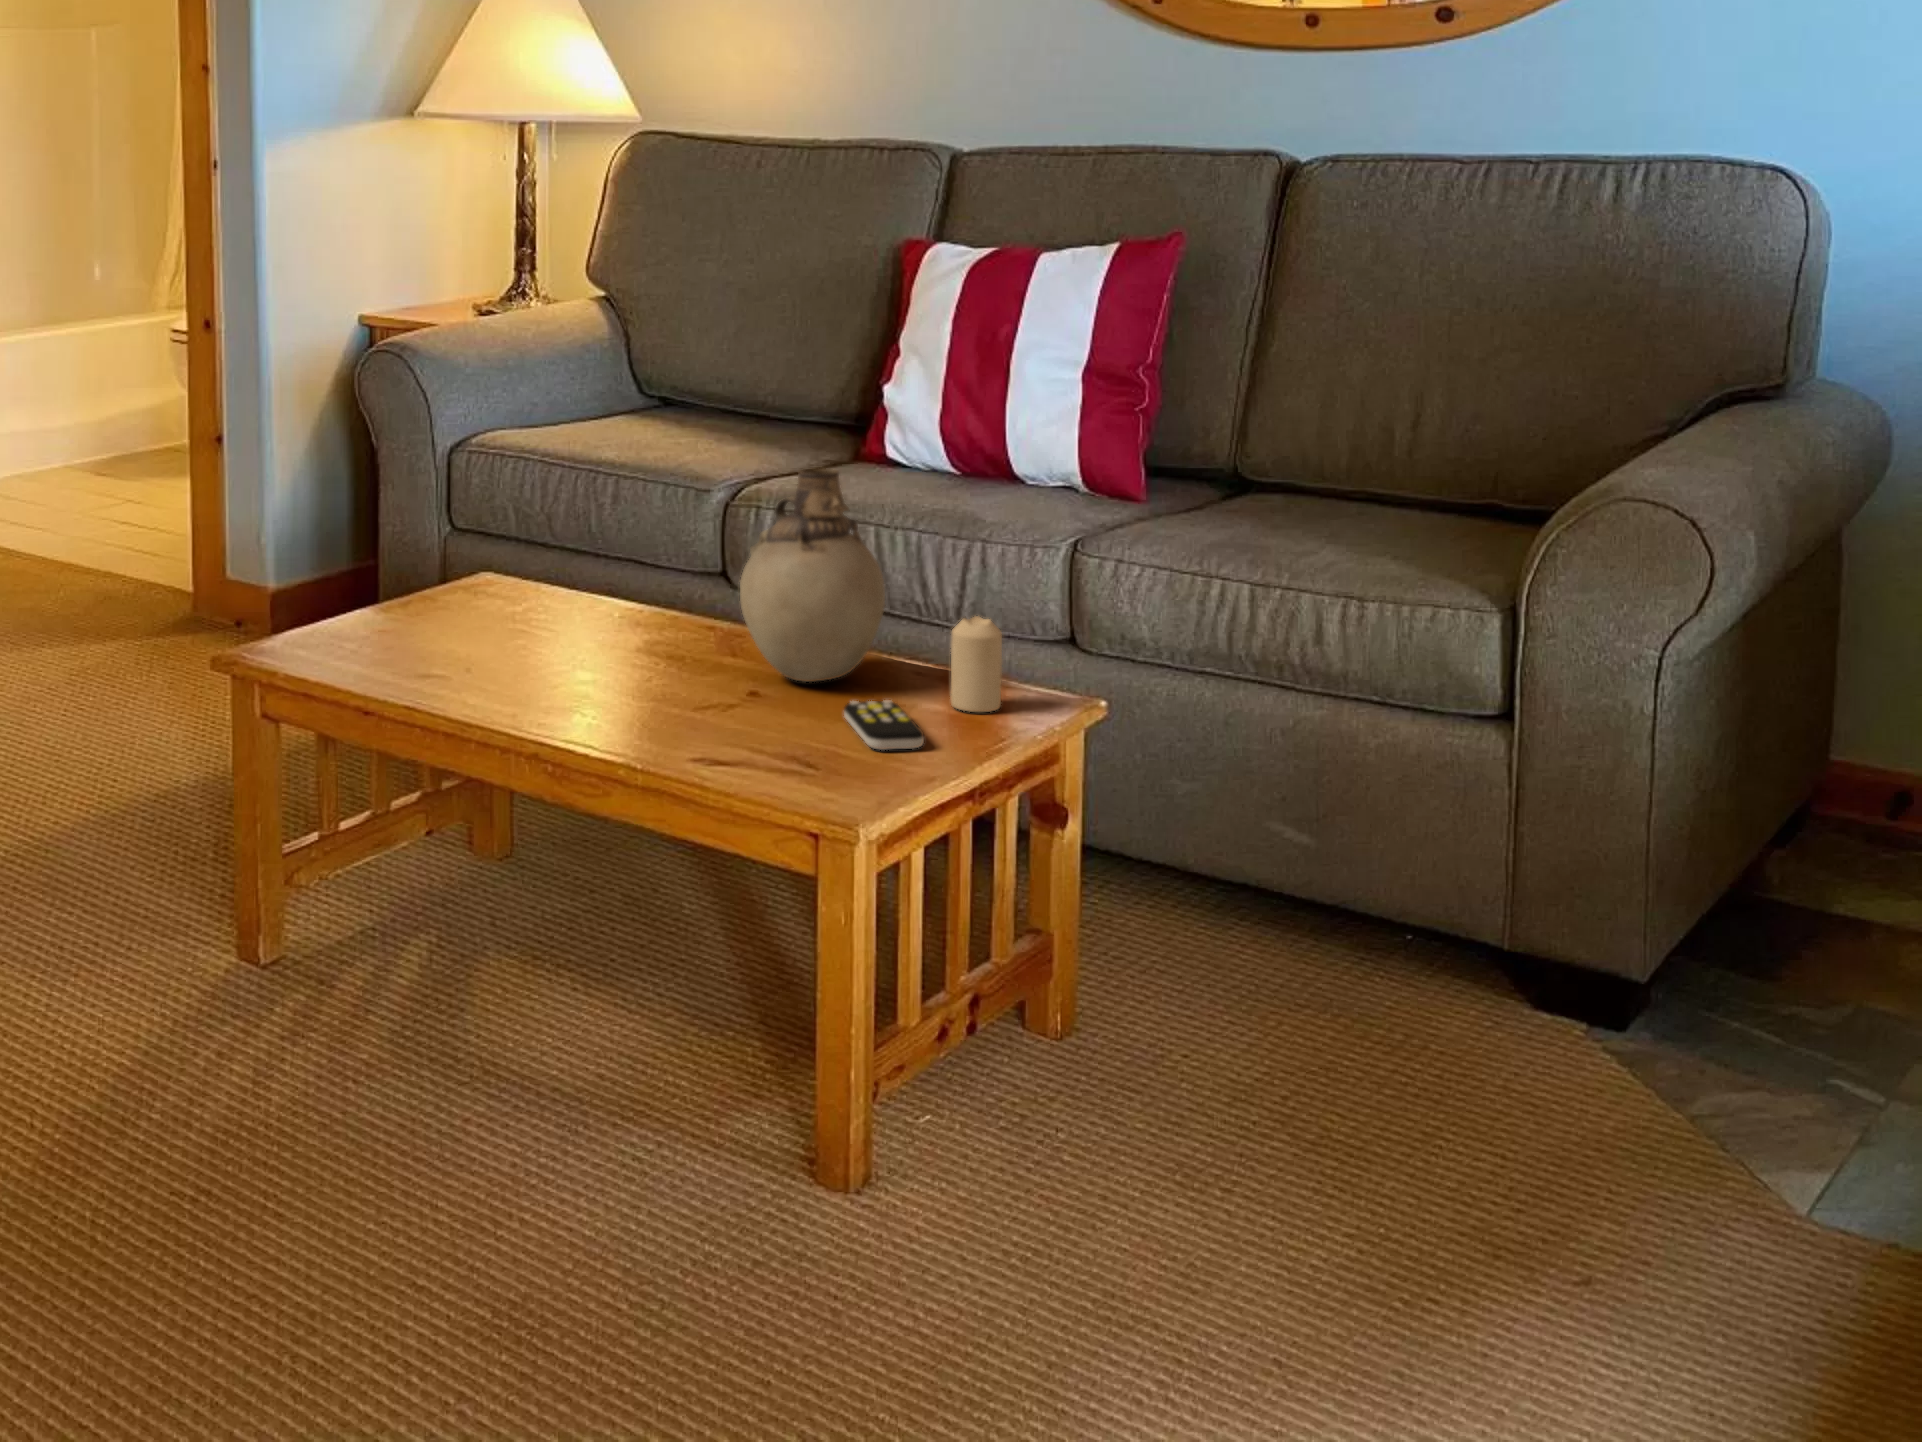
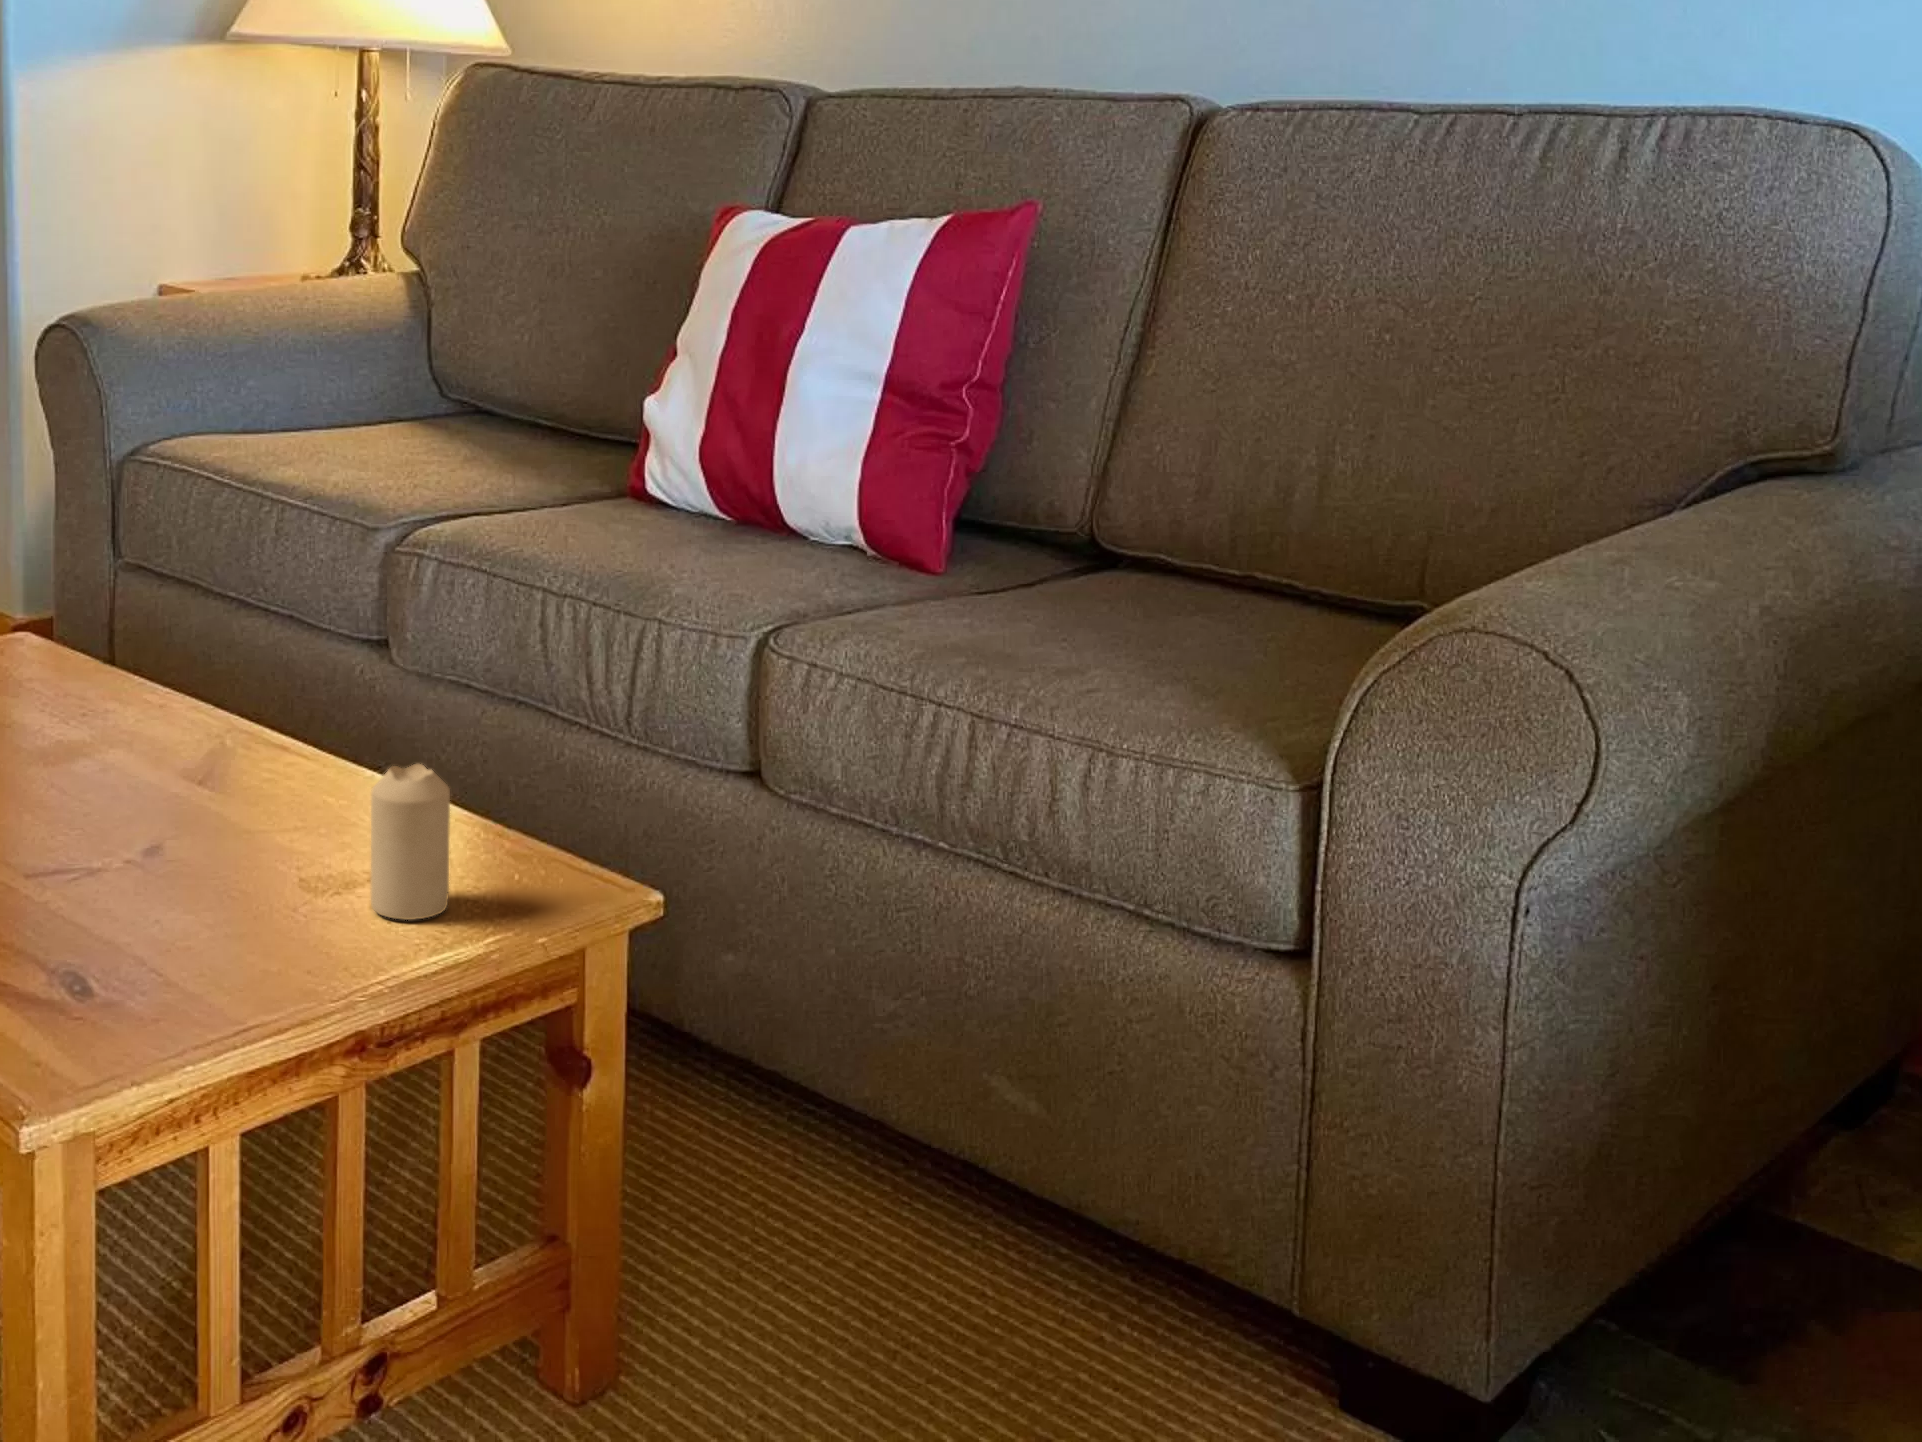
vase: present [740,468,885,682] -> none [115,516,334,843]
remote control: present [844,700,924,750] -> none [150,891,267,988]

